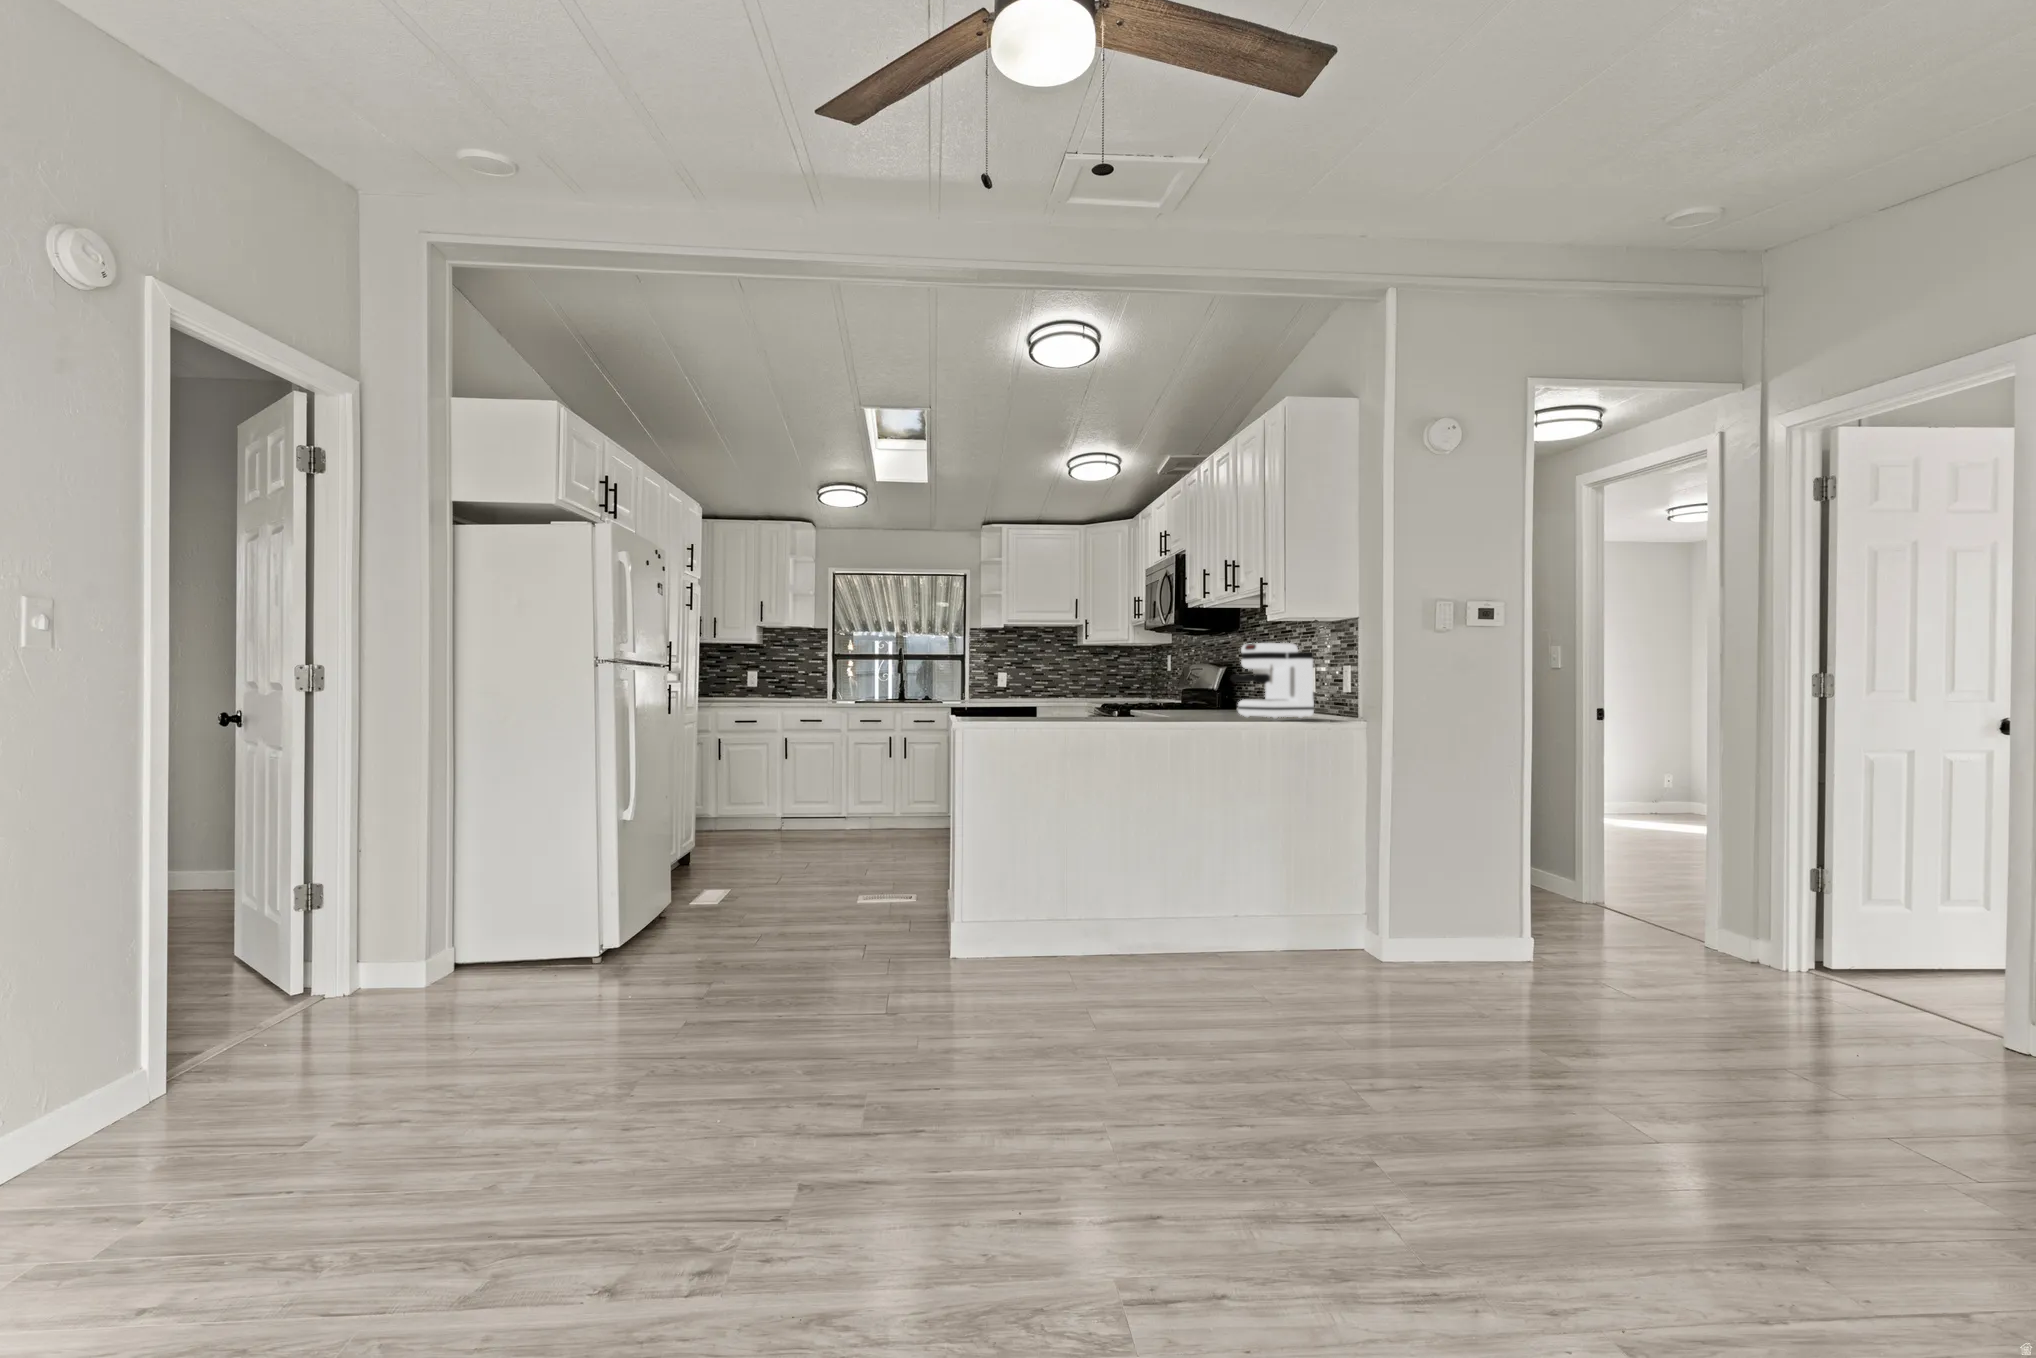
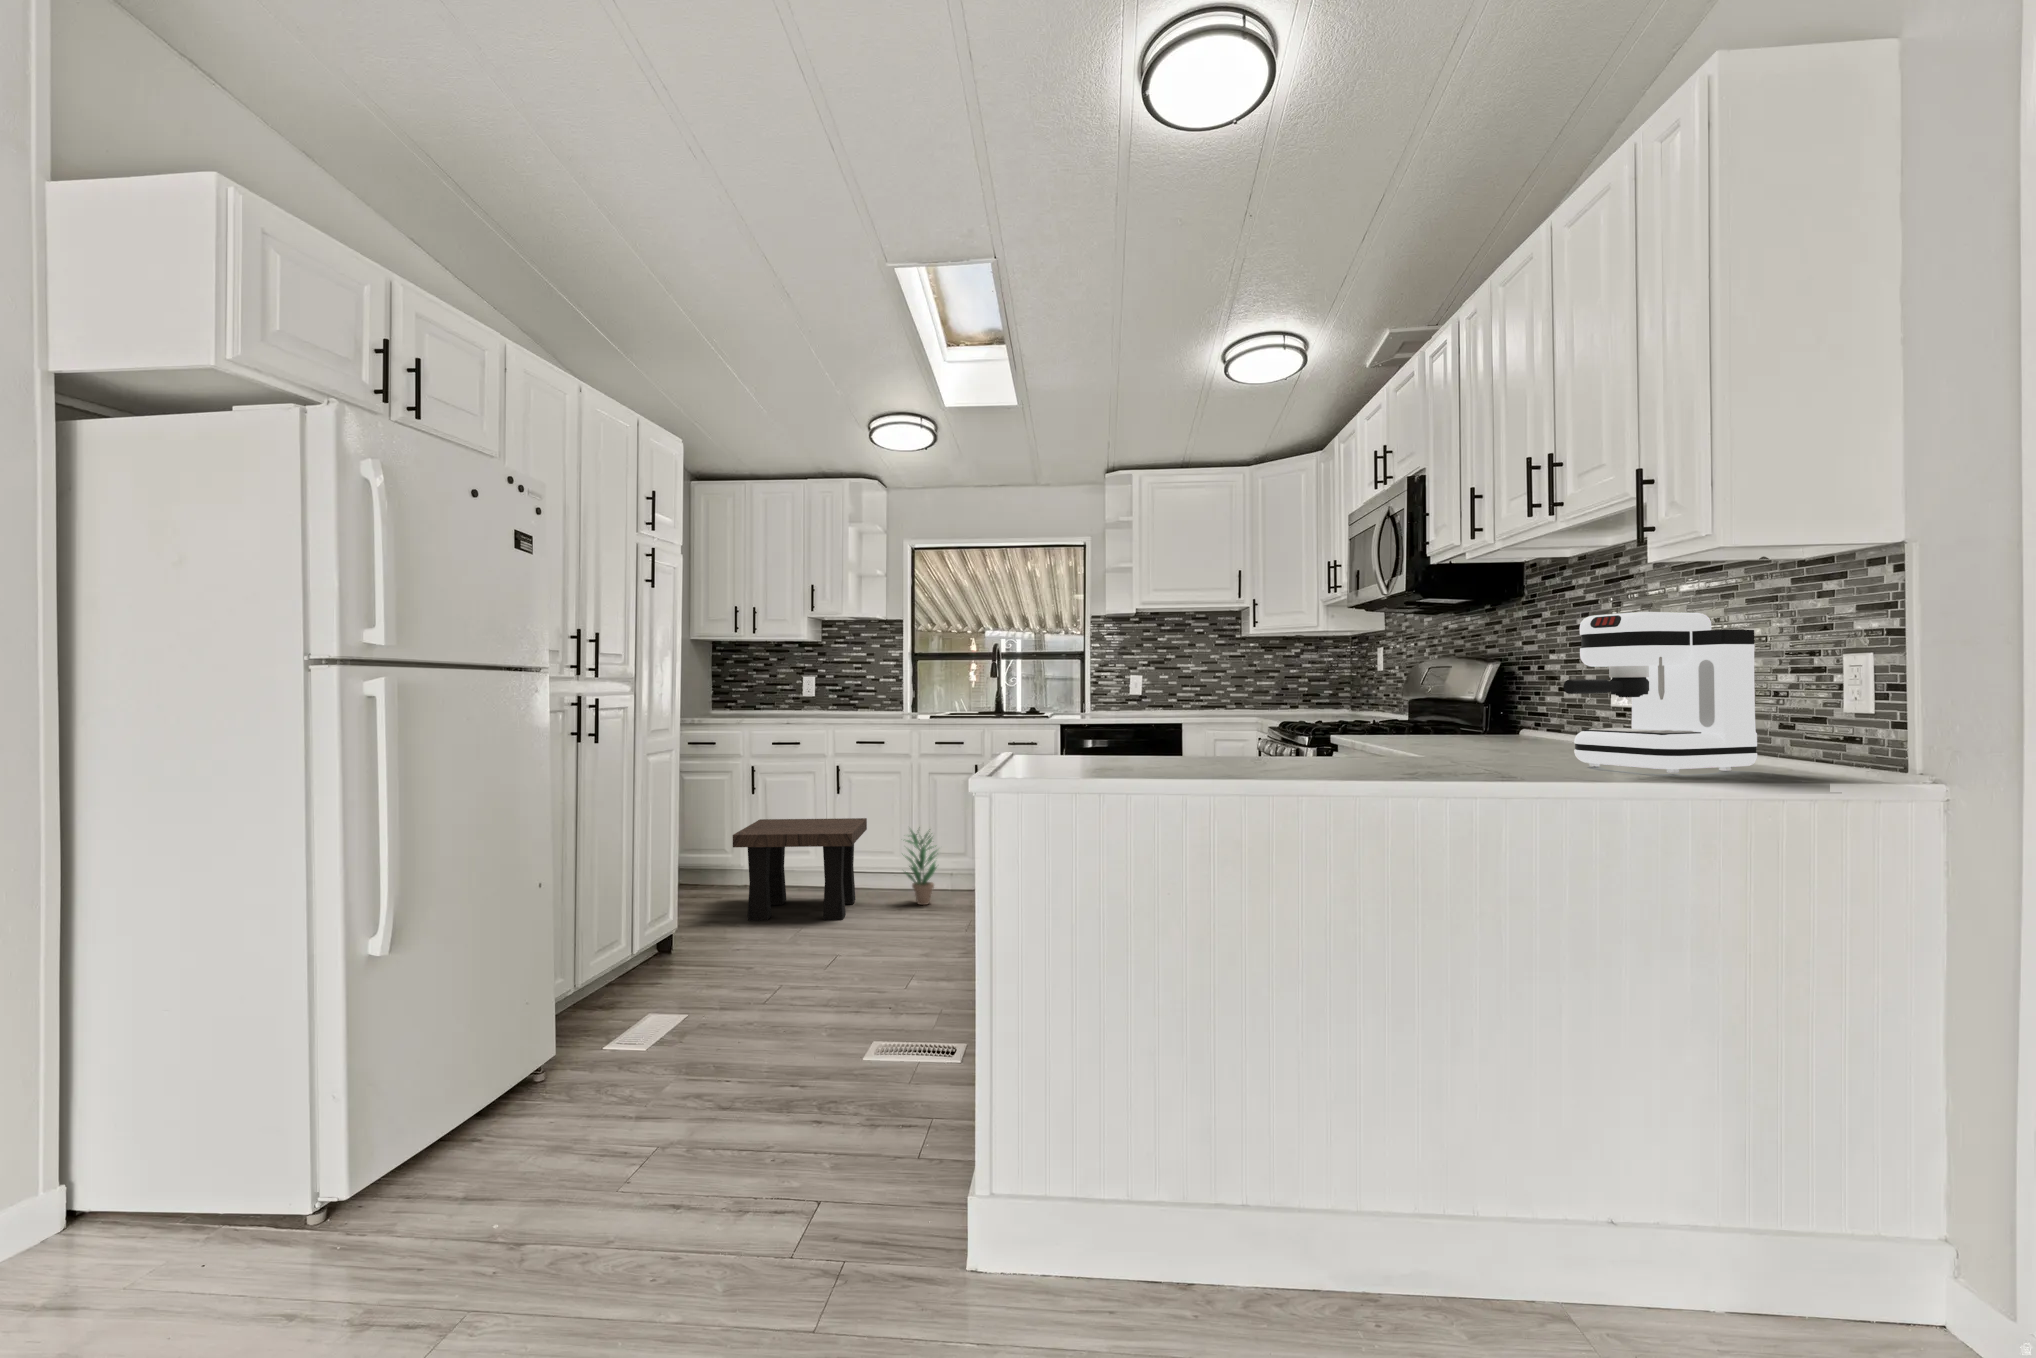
side table: none [718,775,807,846] -> present [733,818,867,921]
potted plant: none [834,779,864,836] -> present [905,830,937,905]

